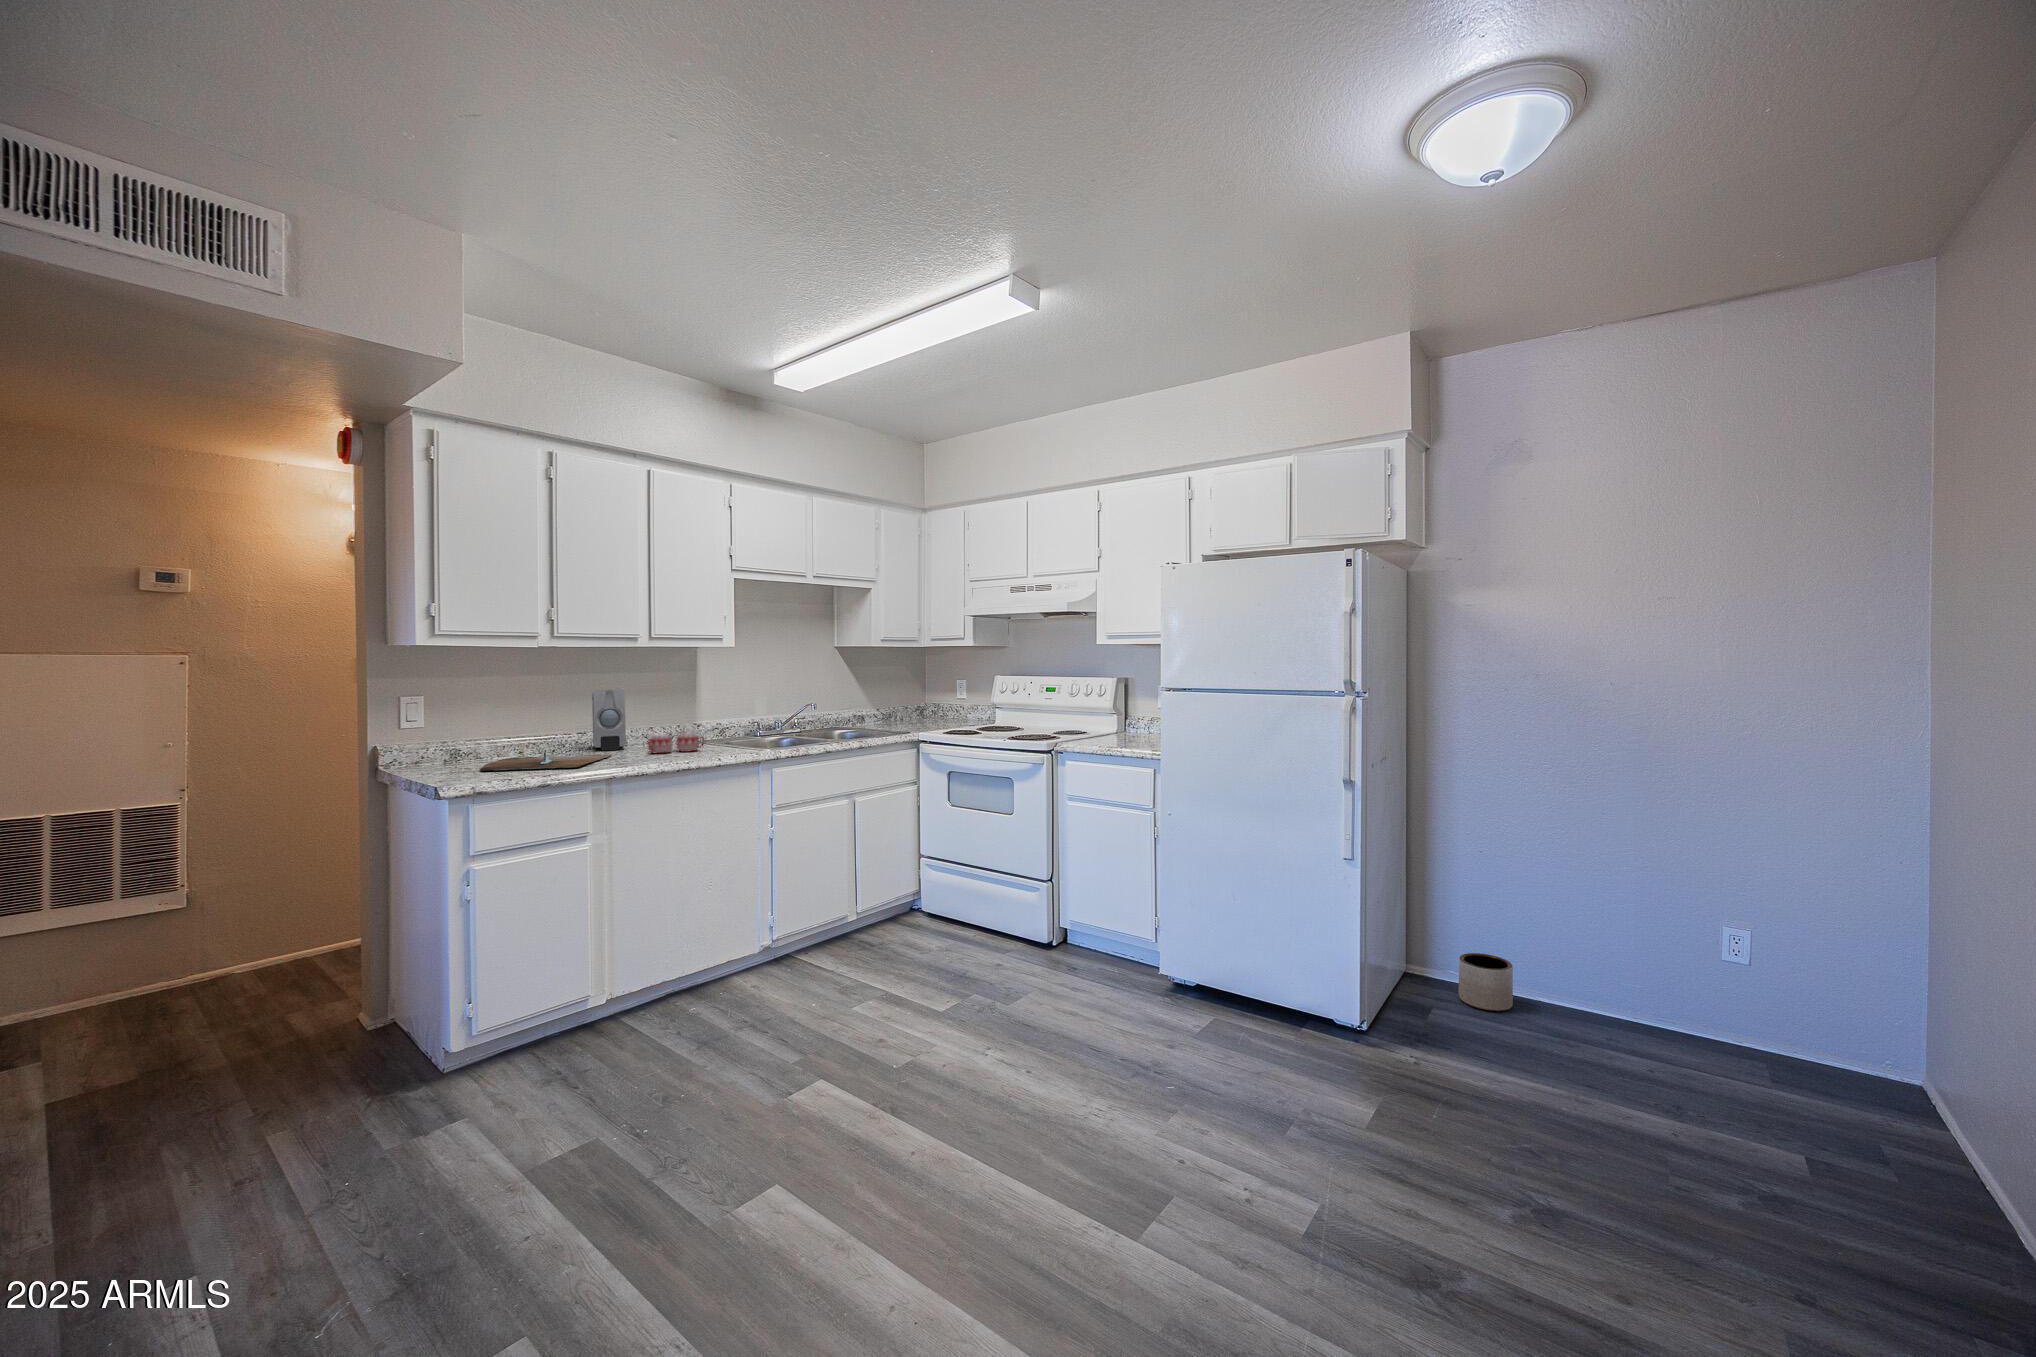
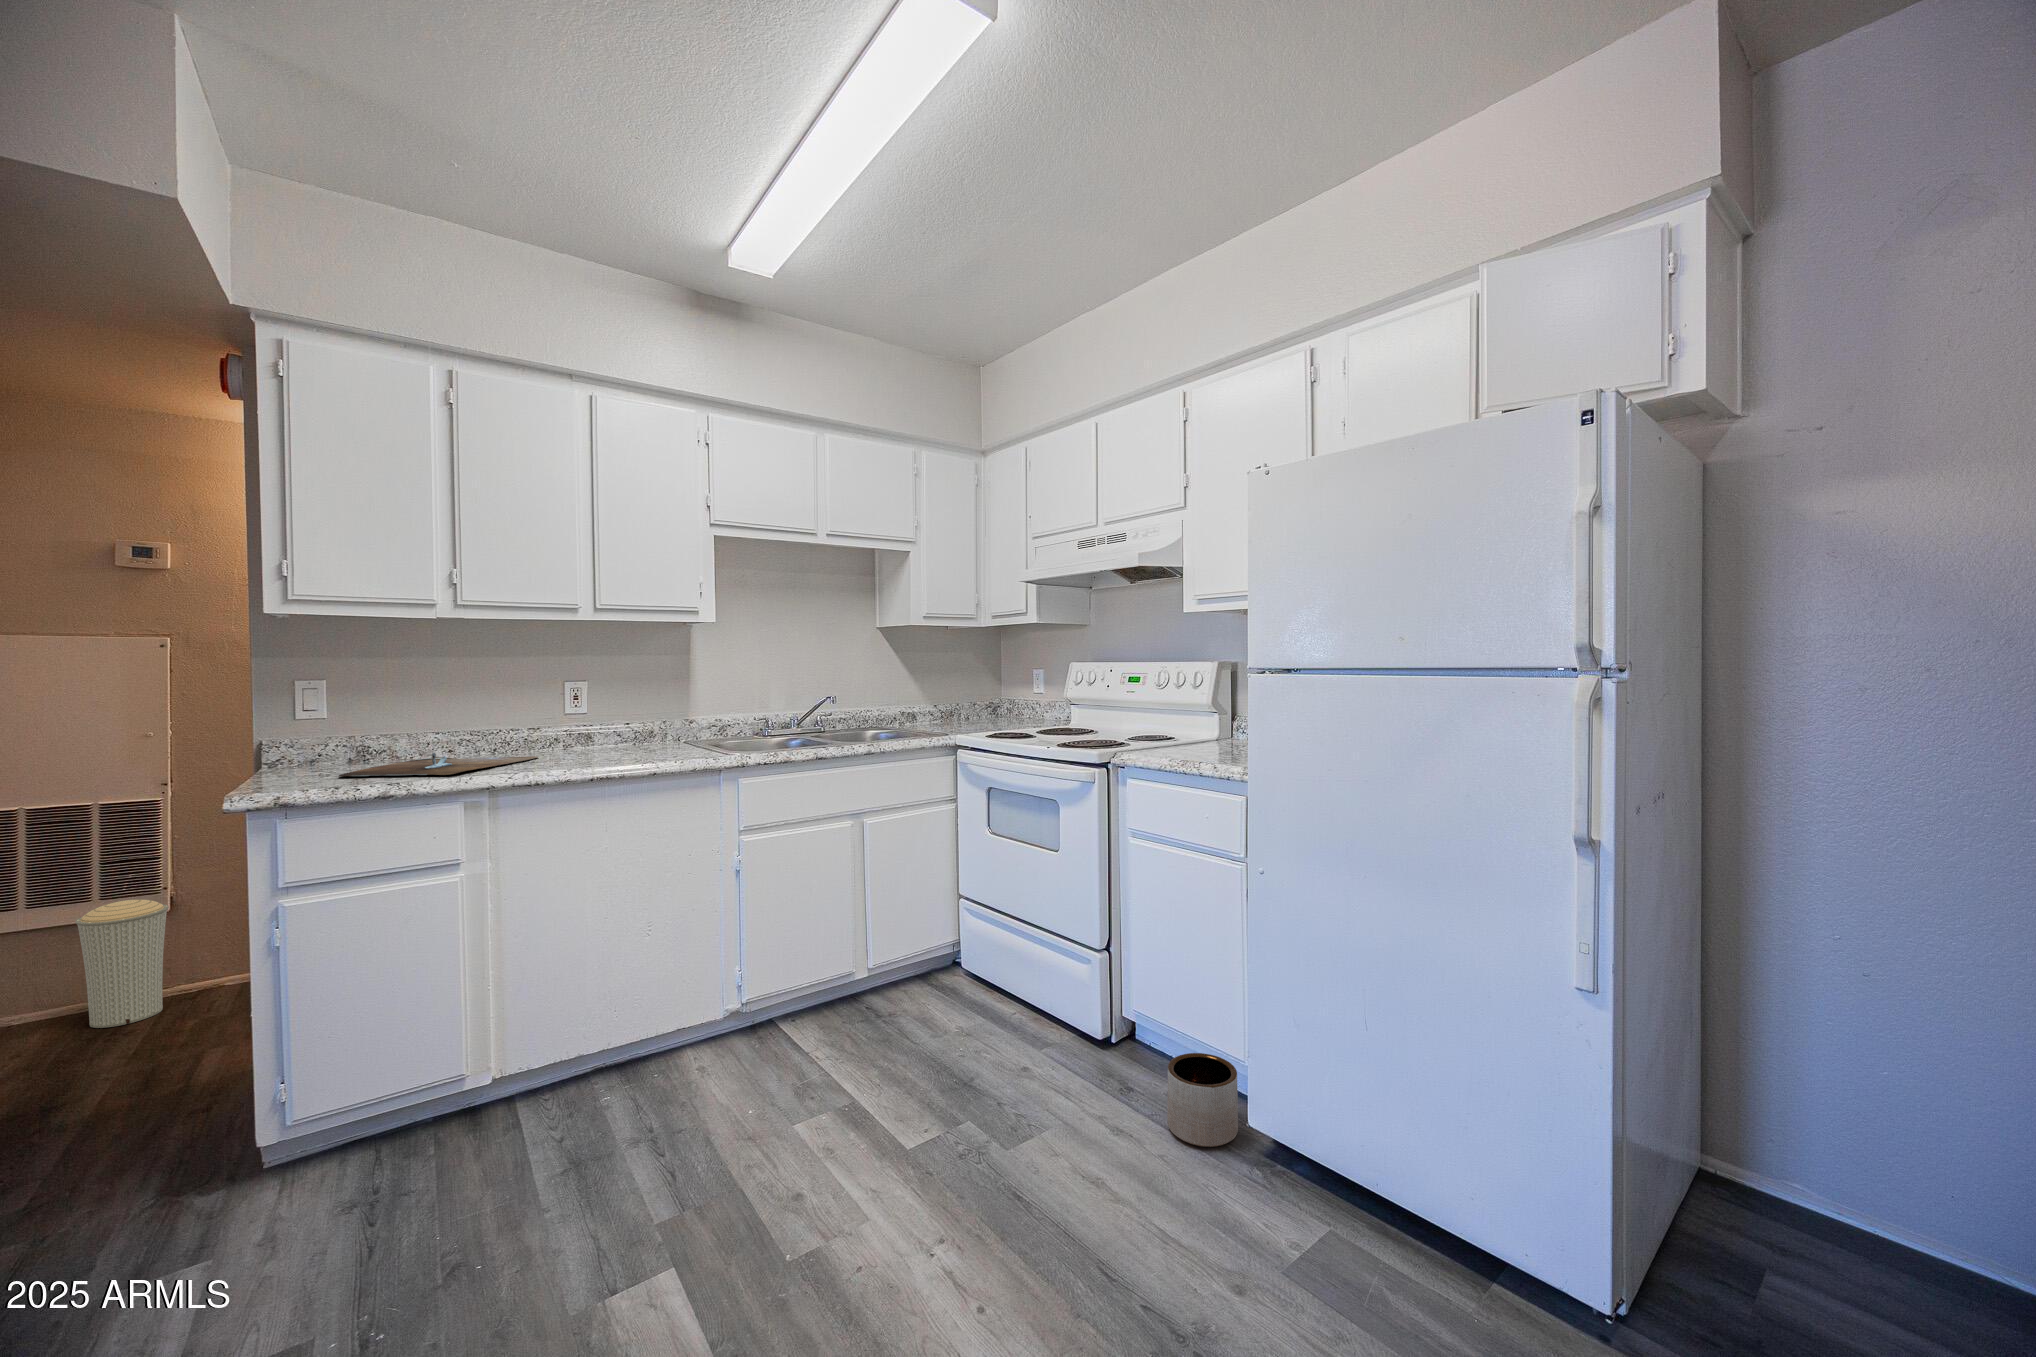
soap dispenser: present [592,689,626,750] -> none [534,676,584,751]
mug: present [647,728,704,753] -> none [580,724,656,756]
trash can: none [129,894,212,1011] -> present [75,900,169,1028]
planter: present [1459,953,1513,1011] -> present [1167,1053,1238,1147]

